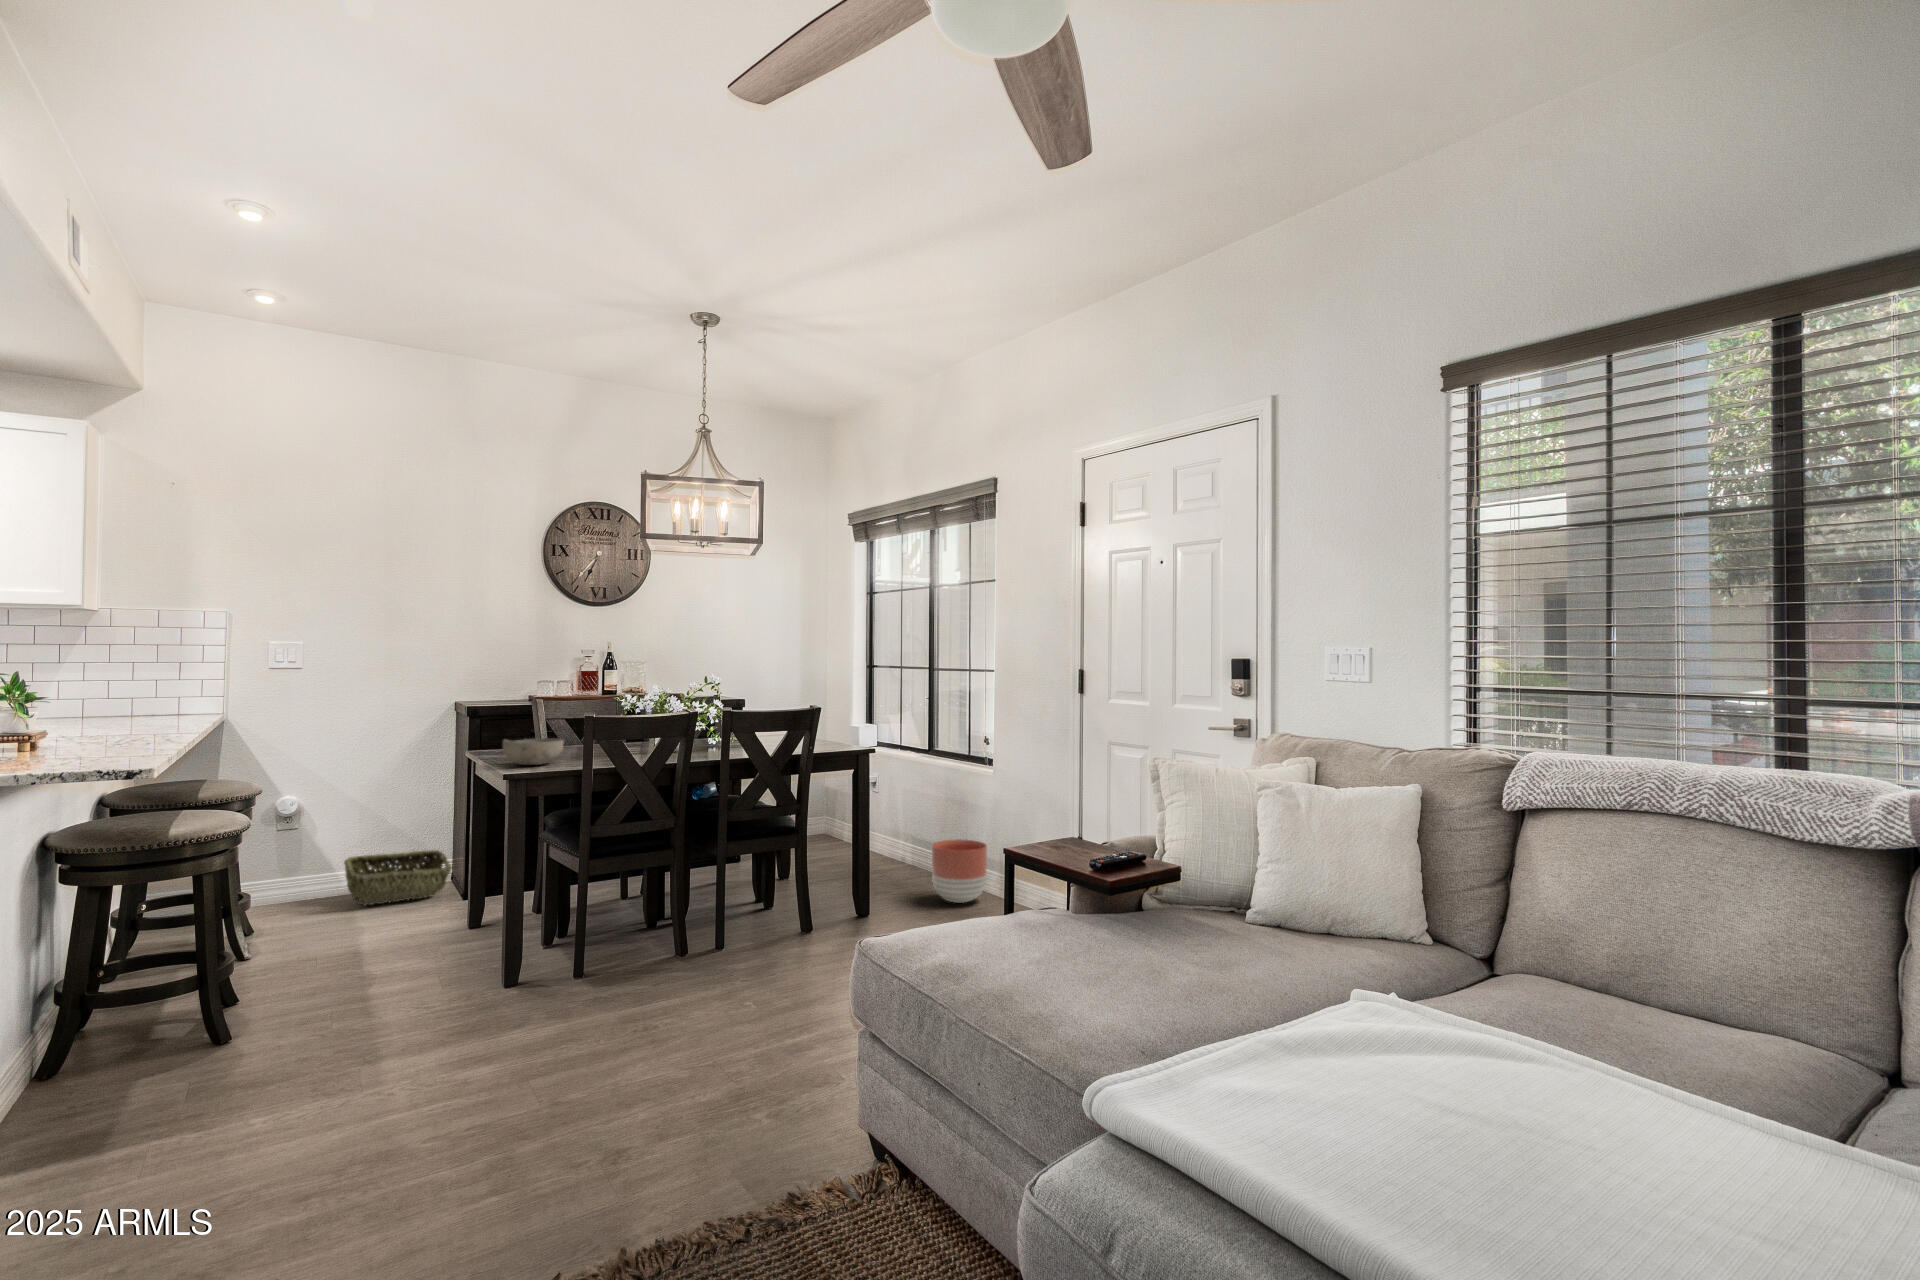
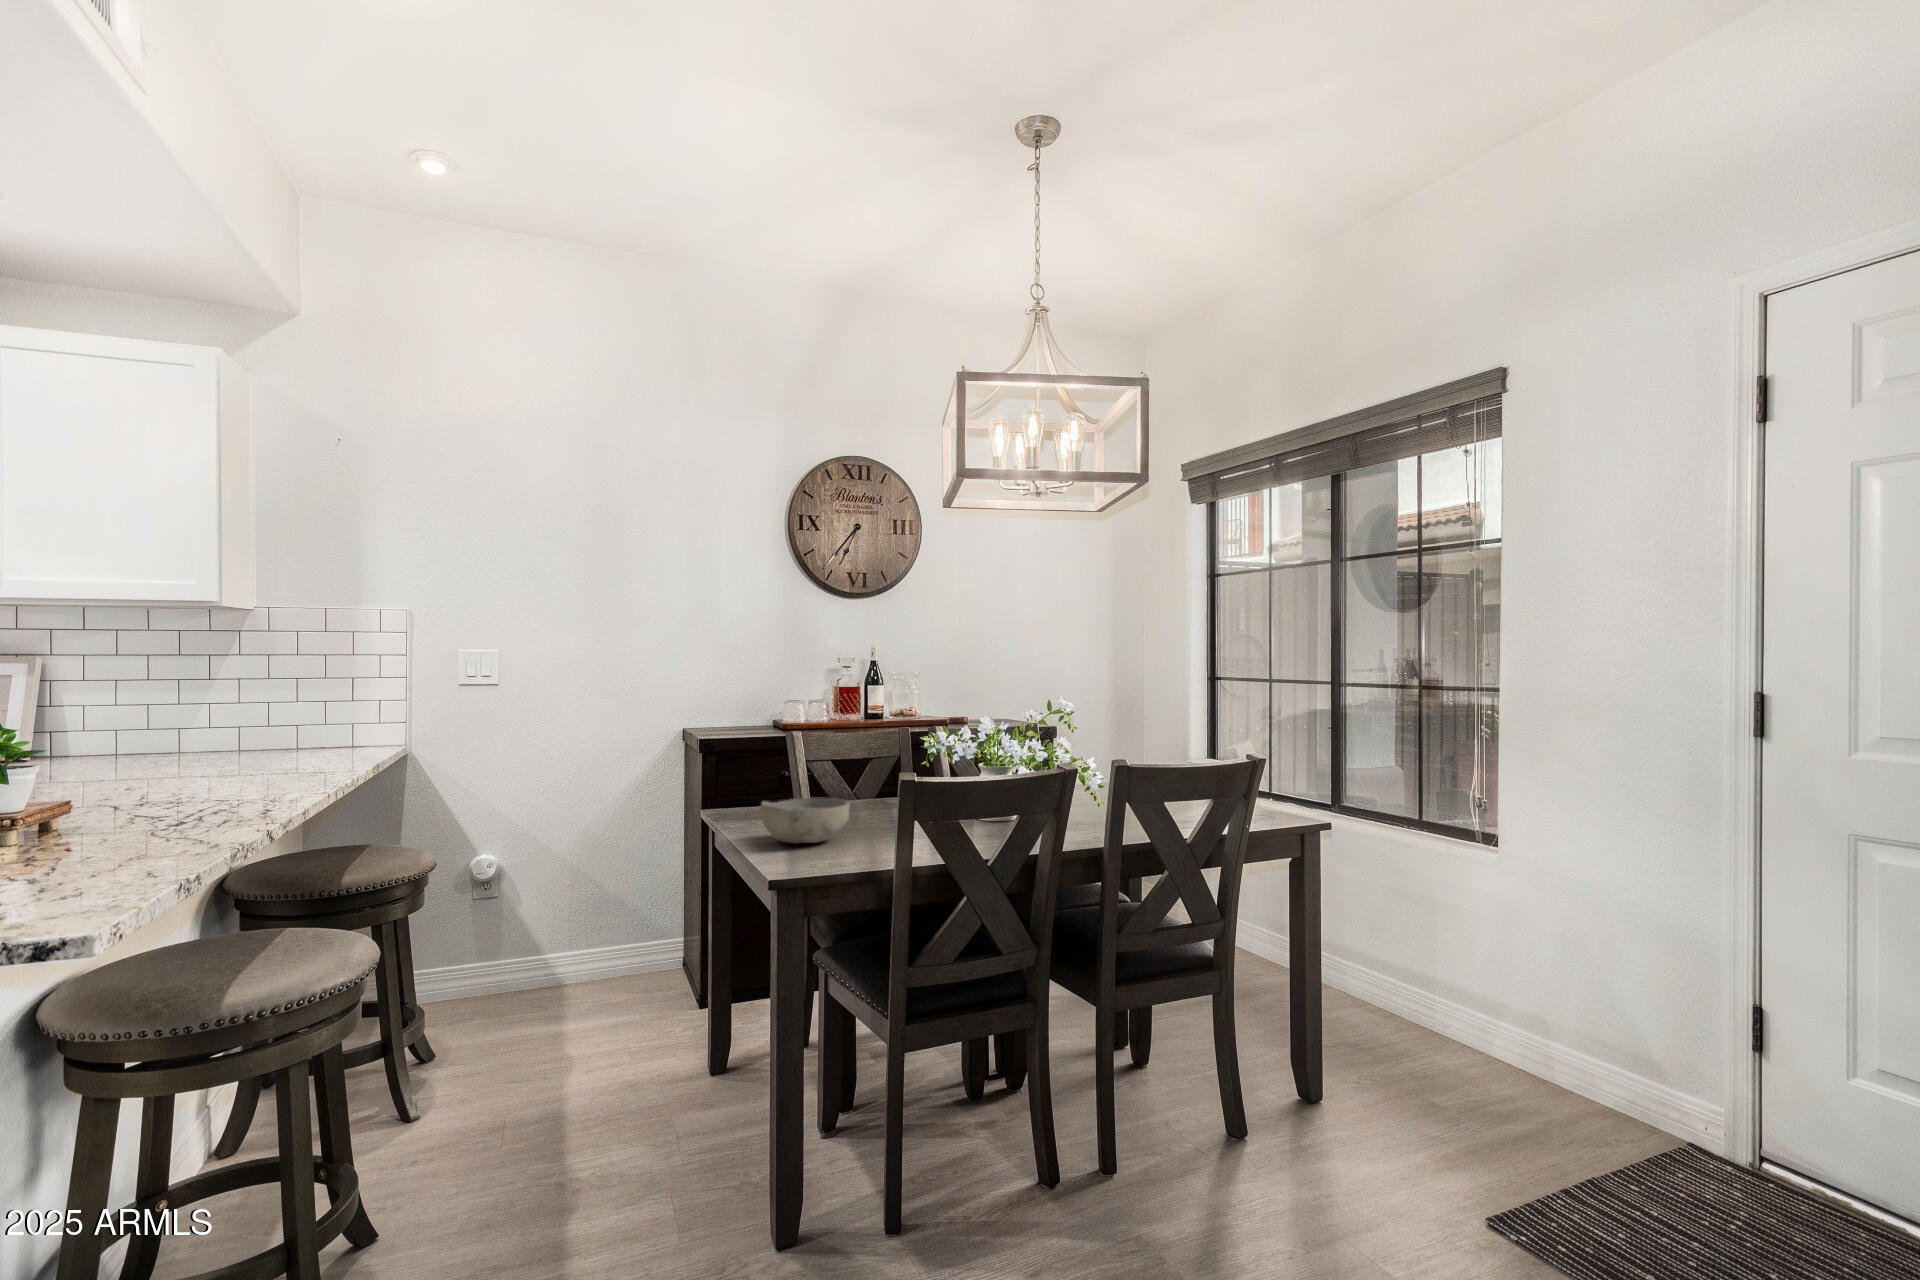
planter: present [932,839,987,903] -> none [1391,955,1489,1065]
woven basket: present [344,850,451,906] -> none [546,933,681,1015]

